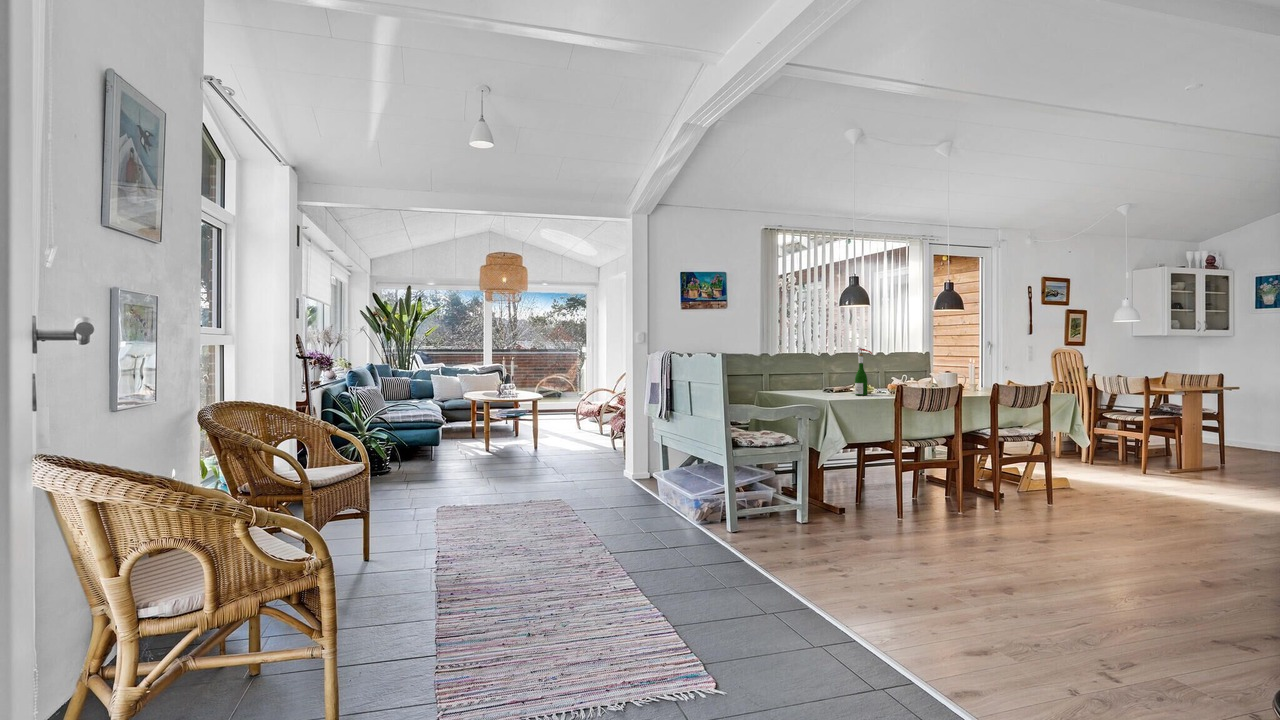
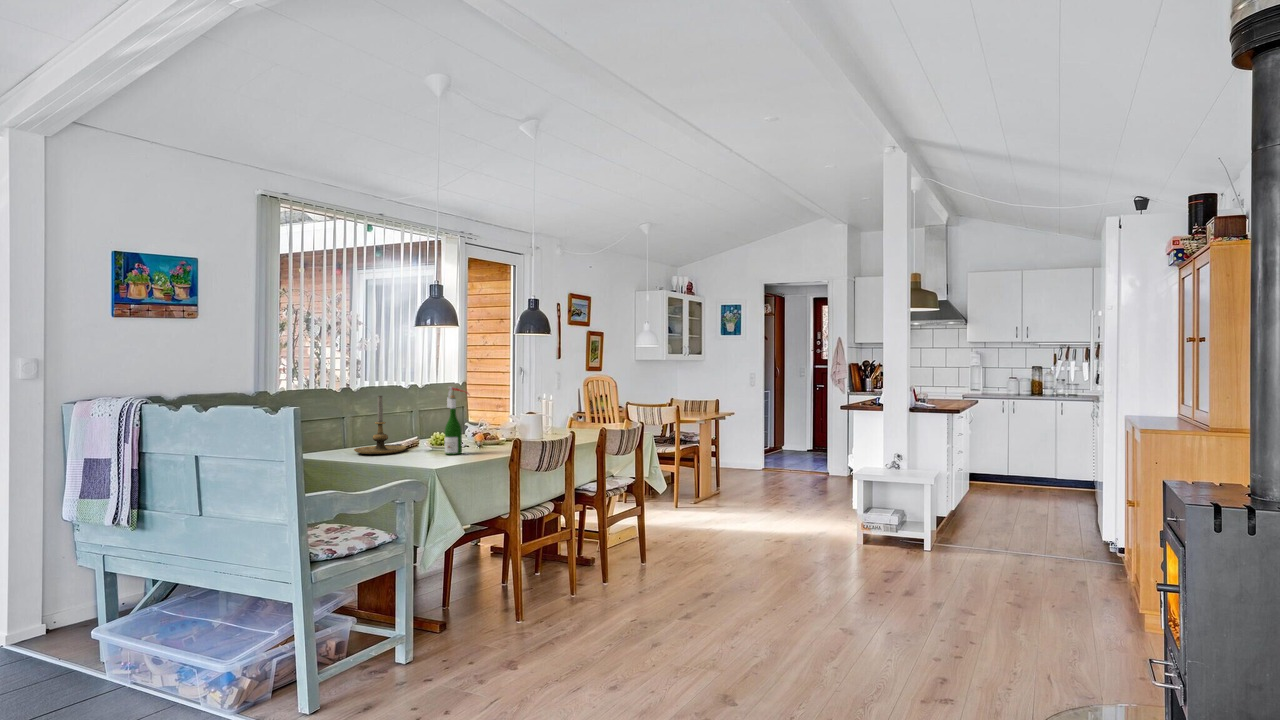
candle holder: none [803,354,838,393] -> present [354,396,407,454]

